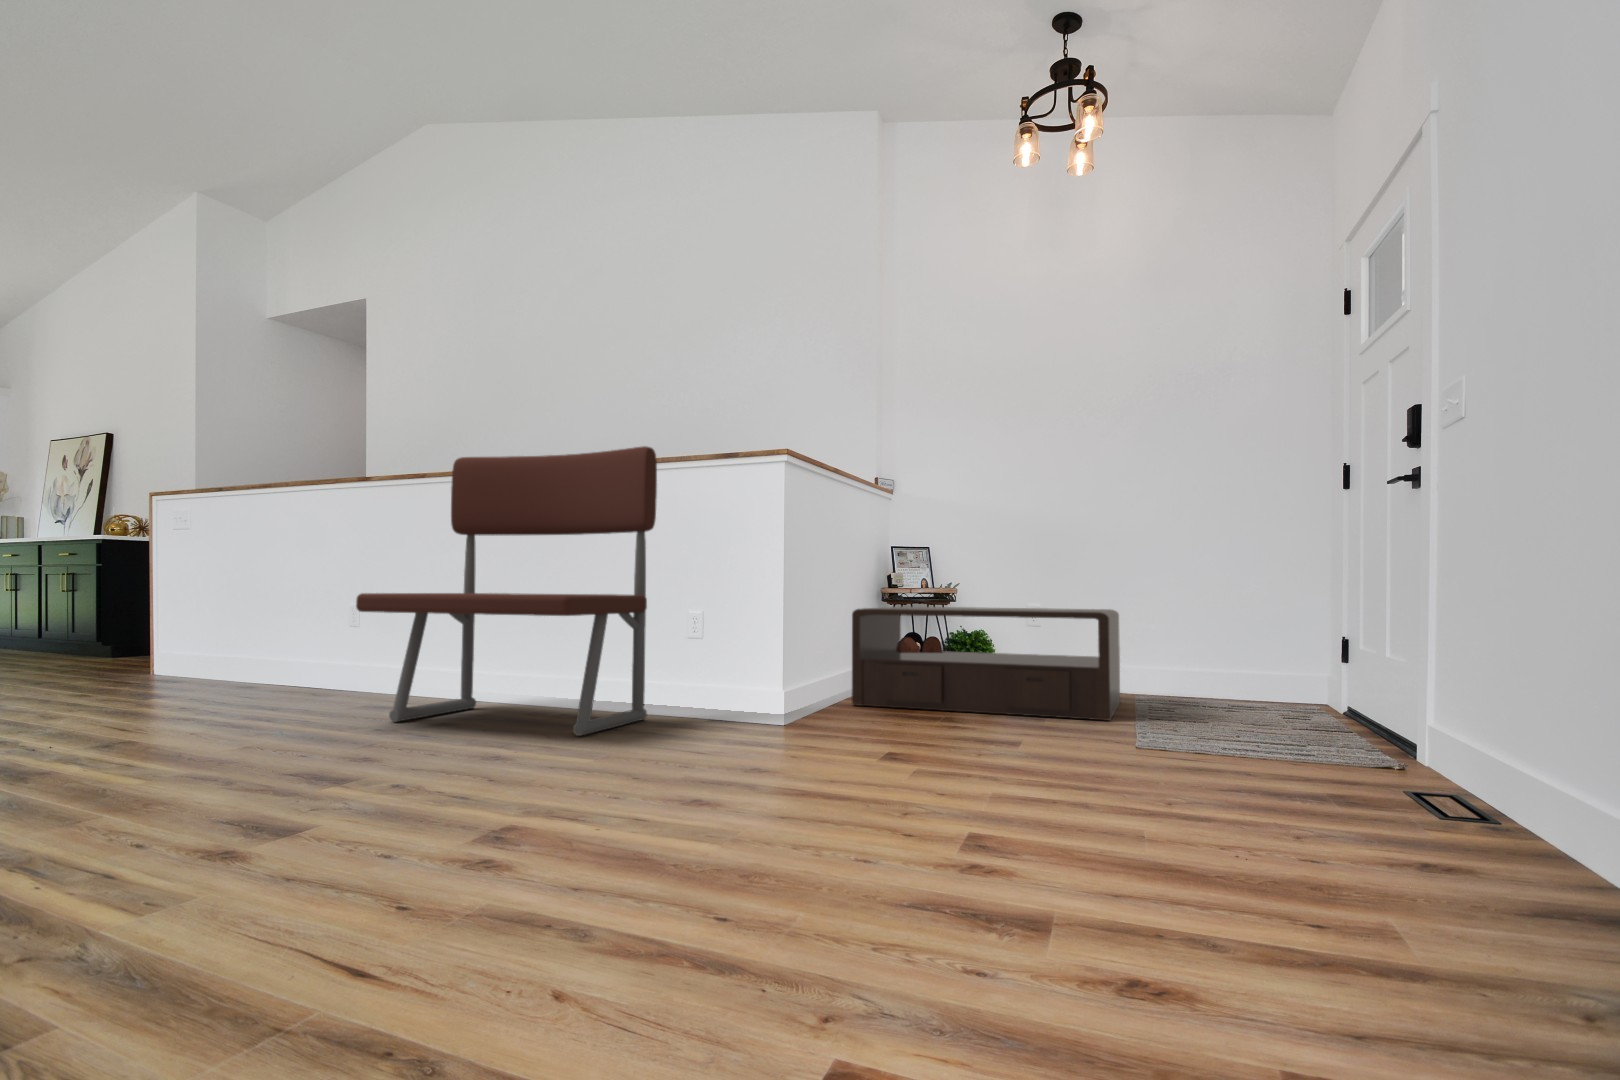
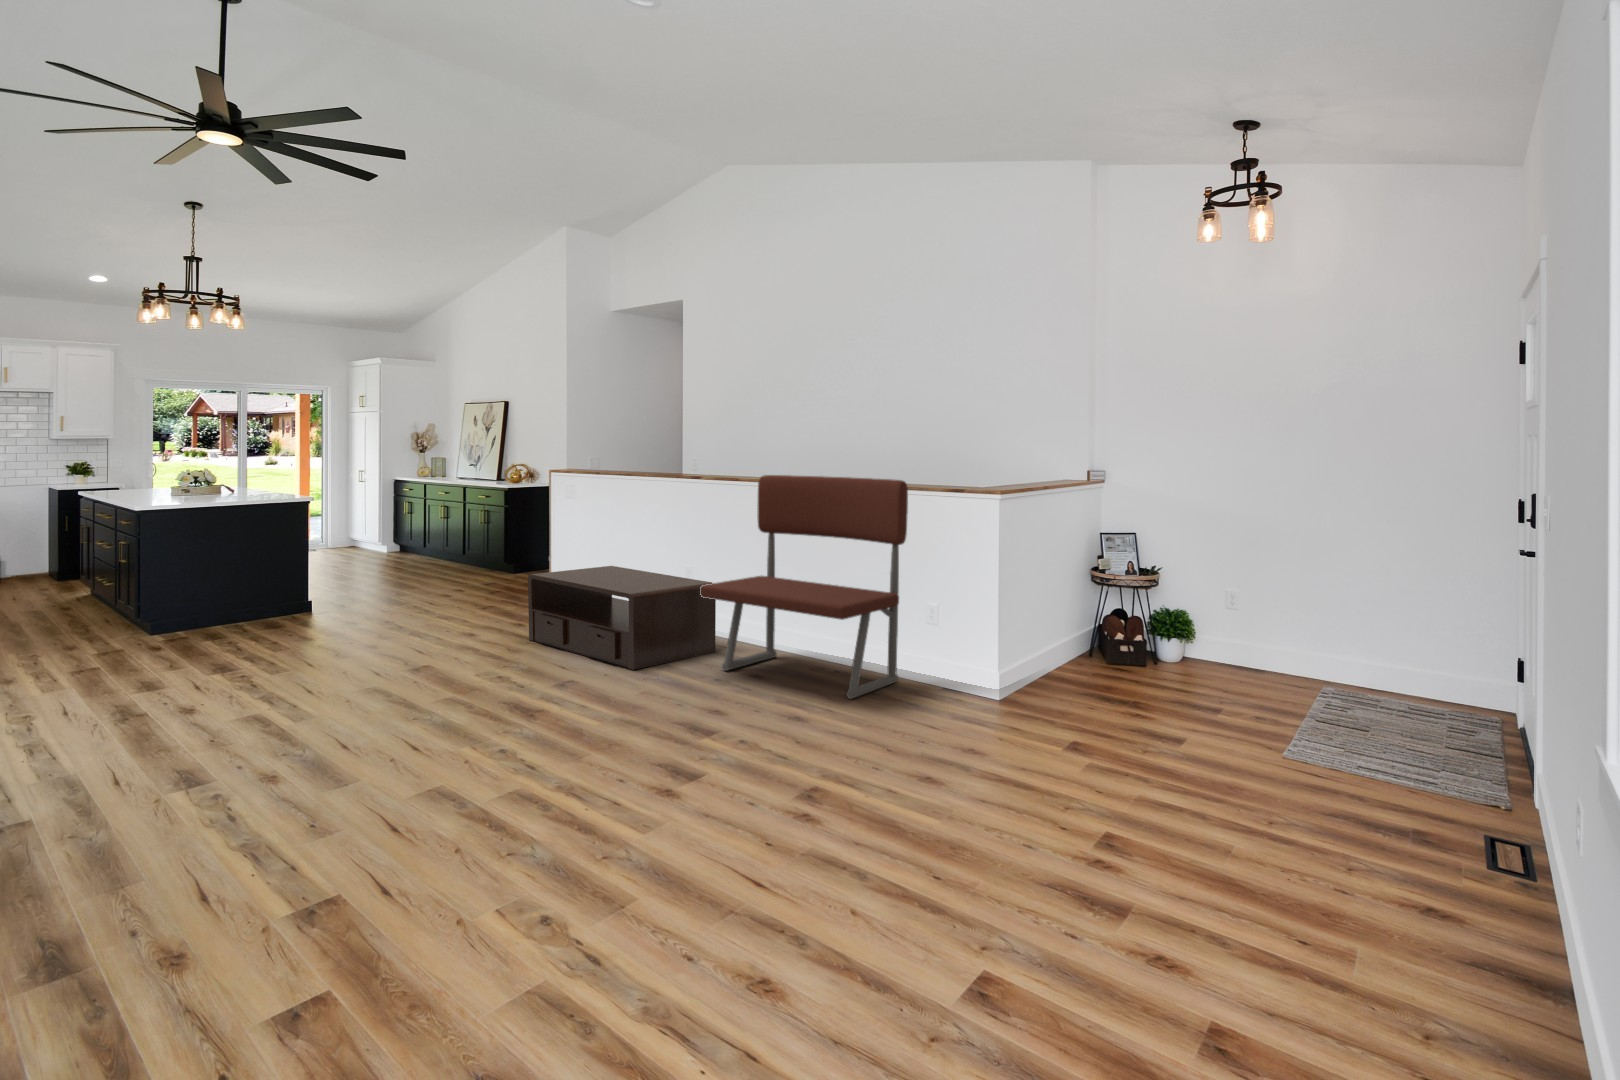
coffee table: present [852,606,1120,720] -> present [528,566,716,670]

